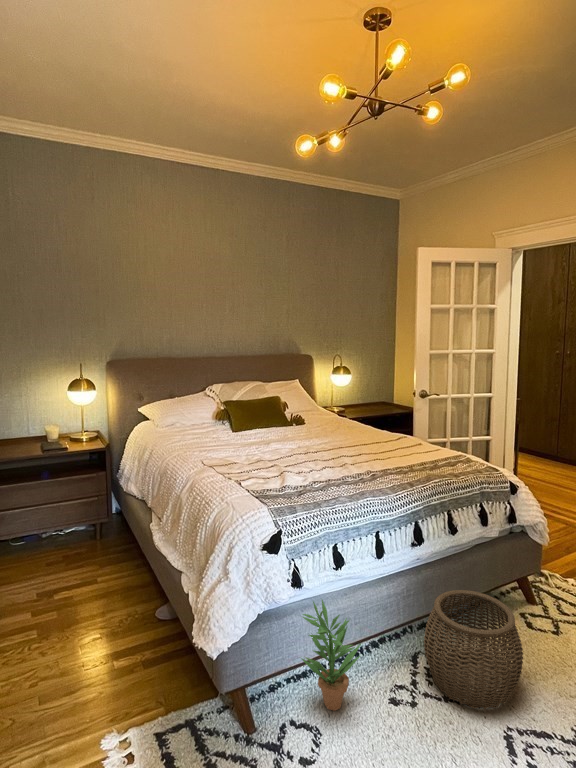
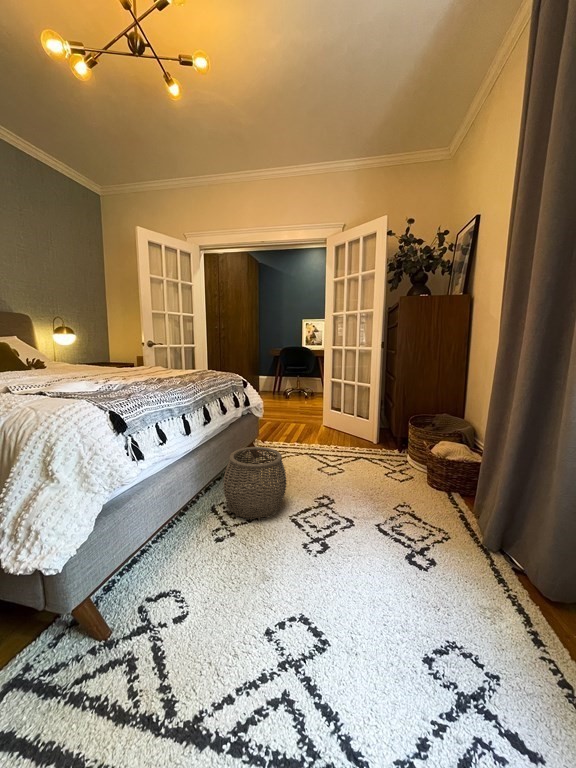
potted plant: present [301,600,361,711] -> none [142,478,199,572]

